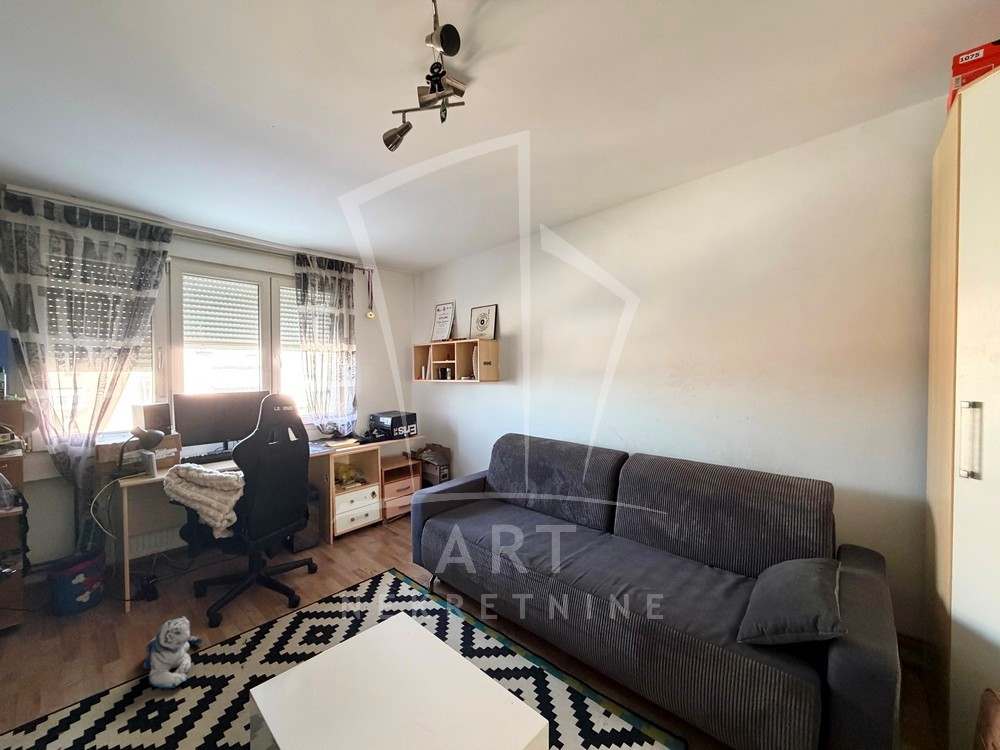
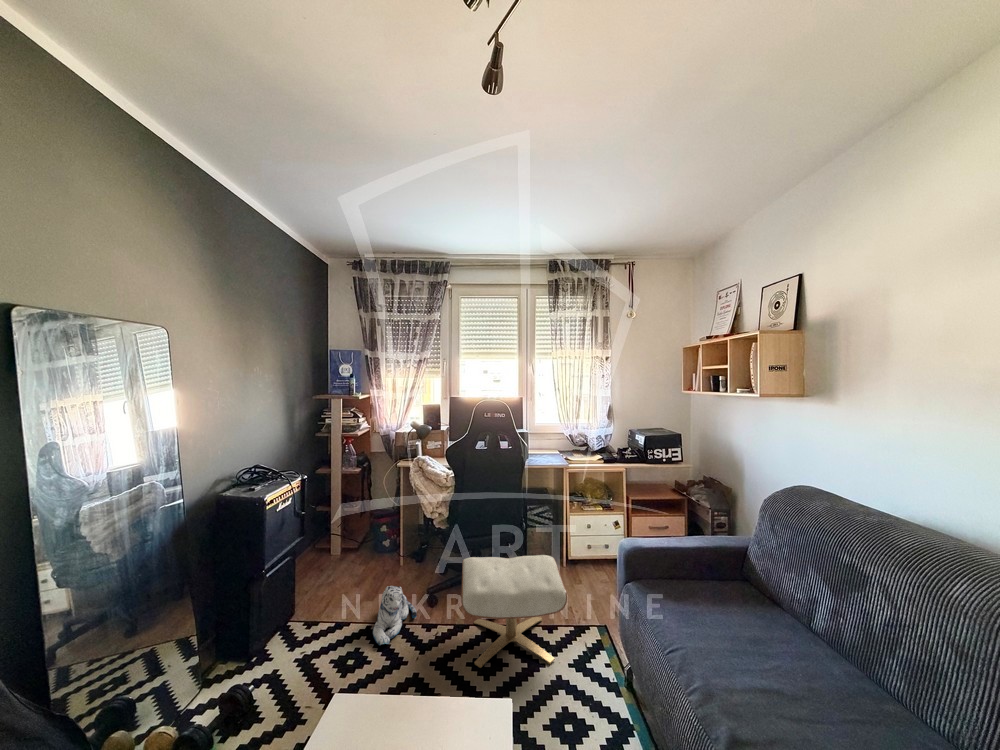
ottoman: none [262,527,380,642] -> present [461,555,567,668]

